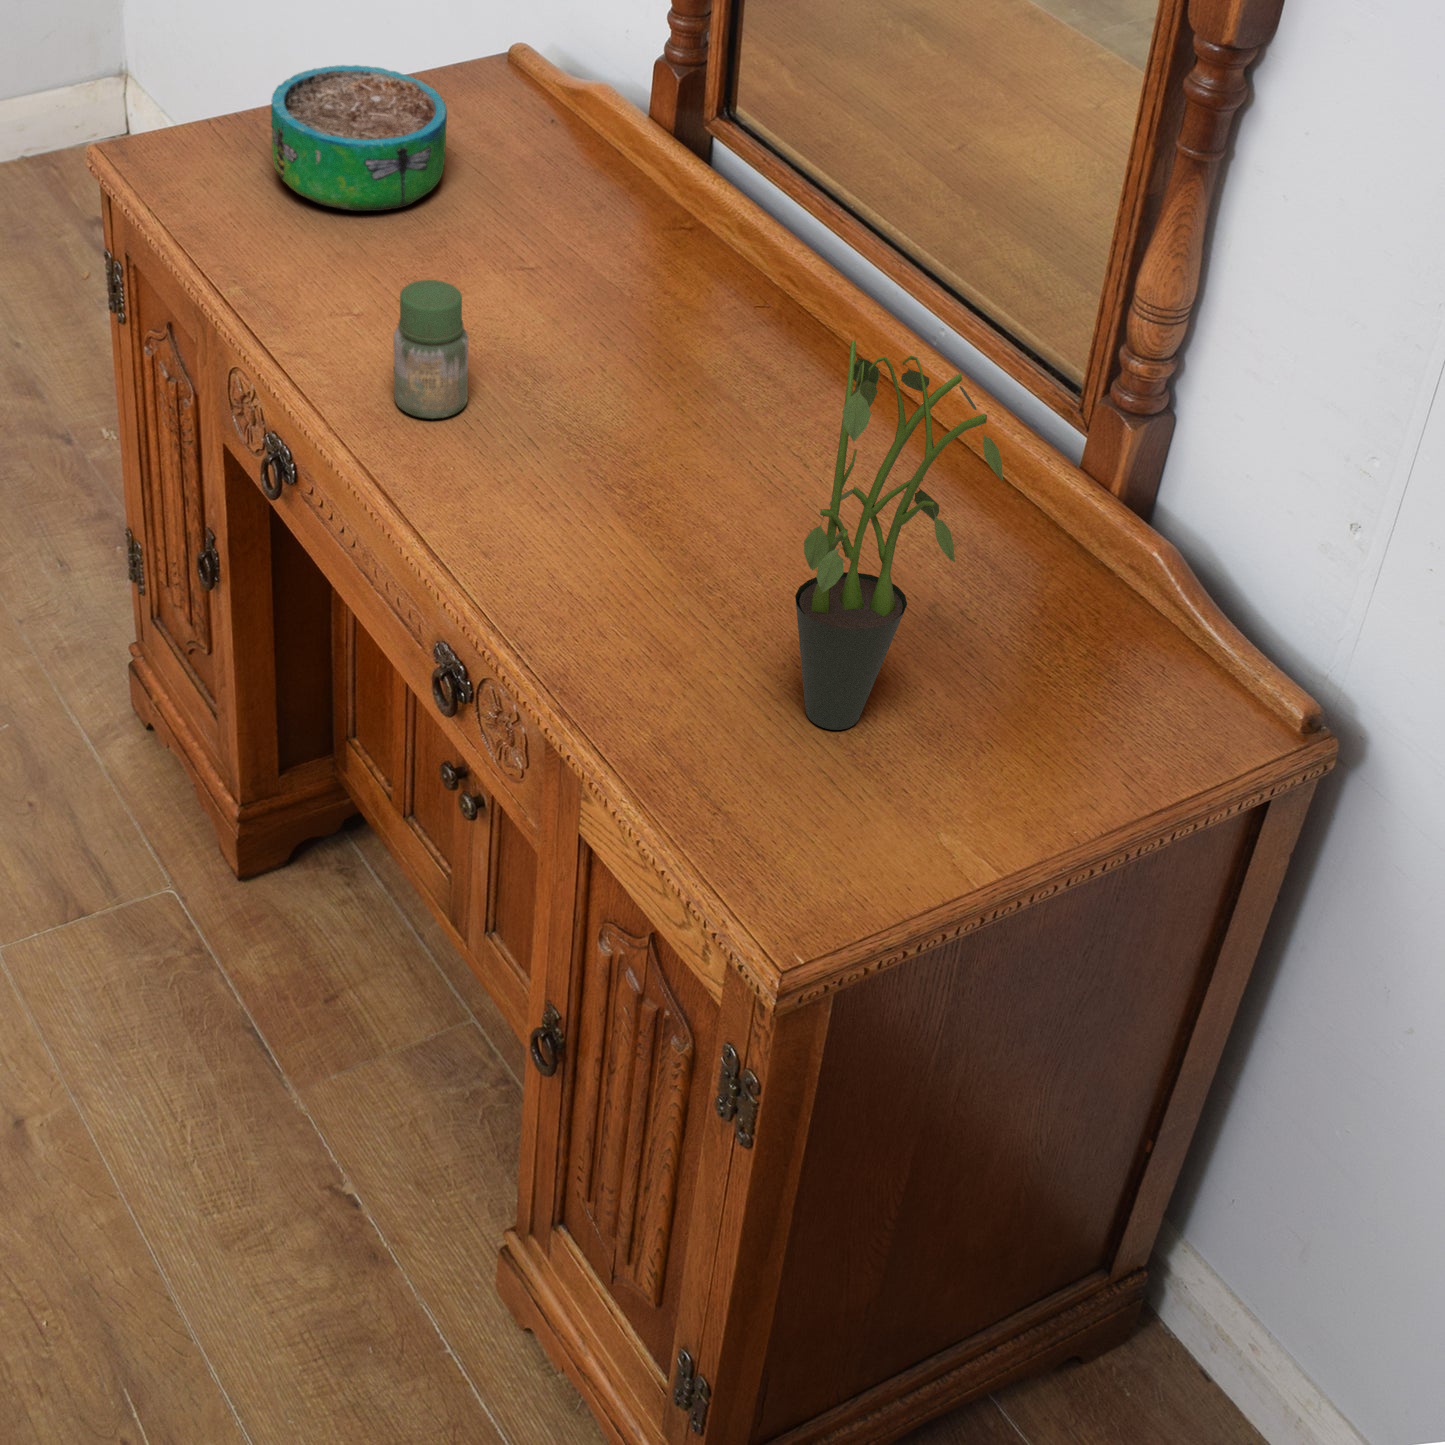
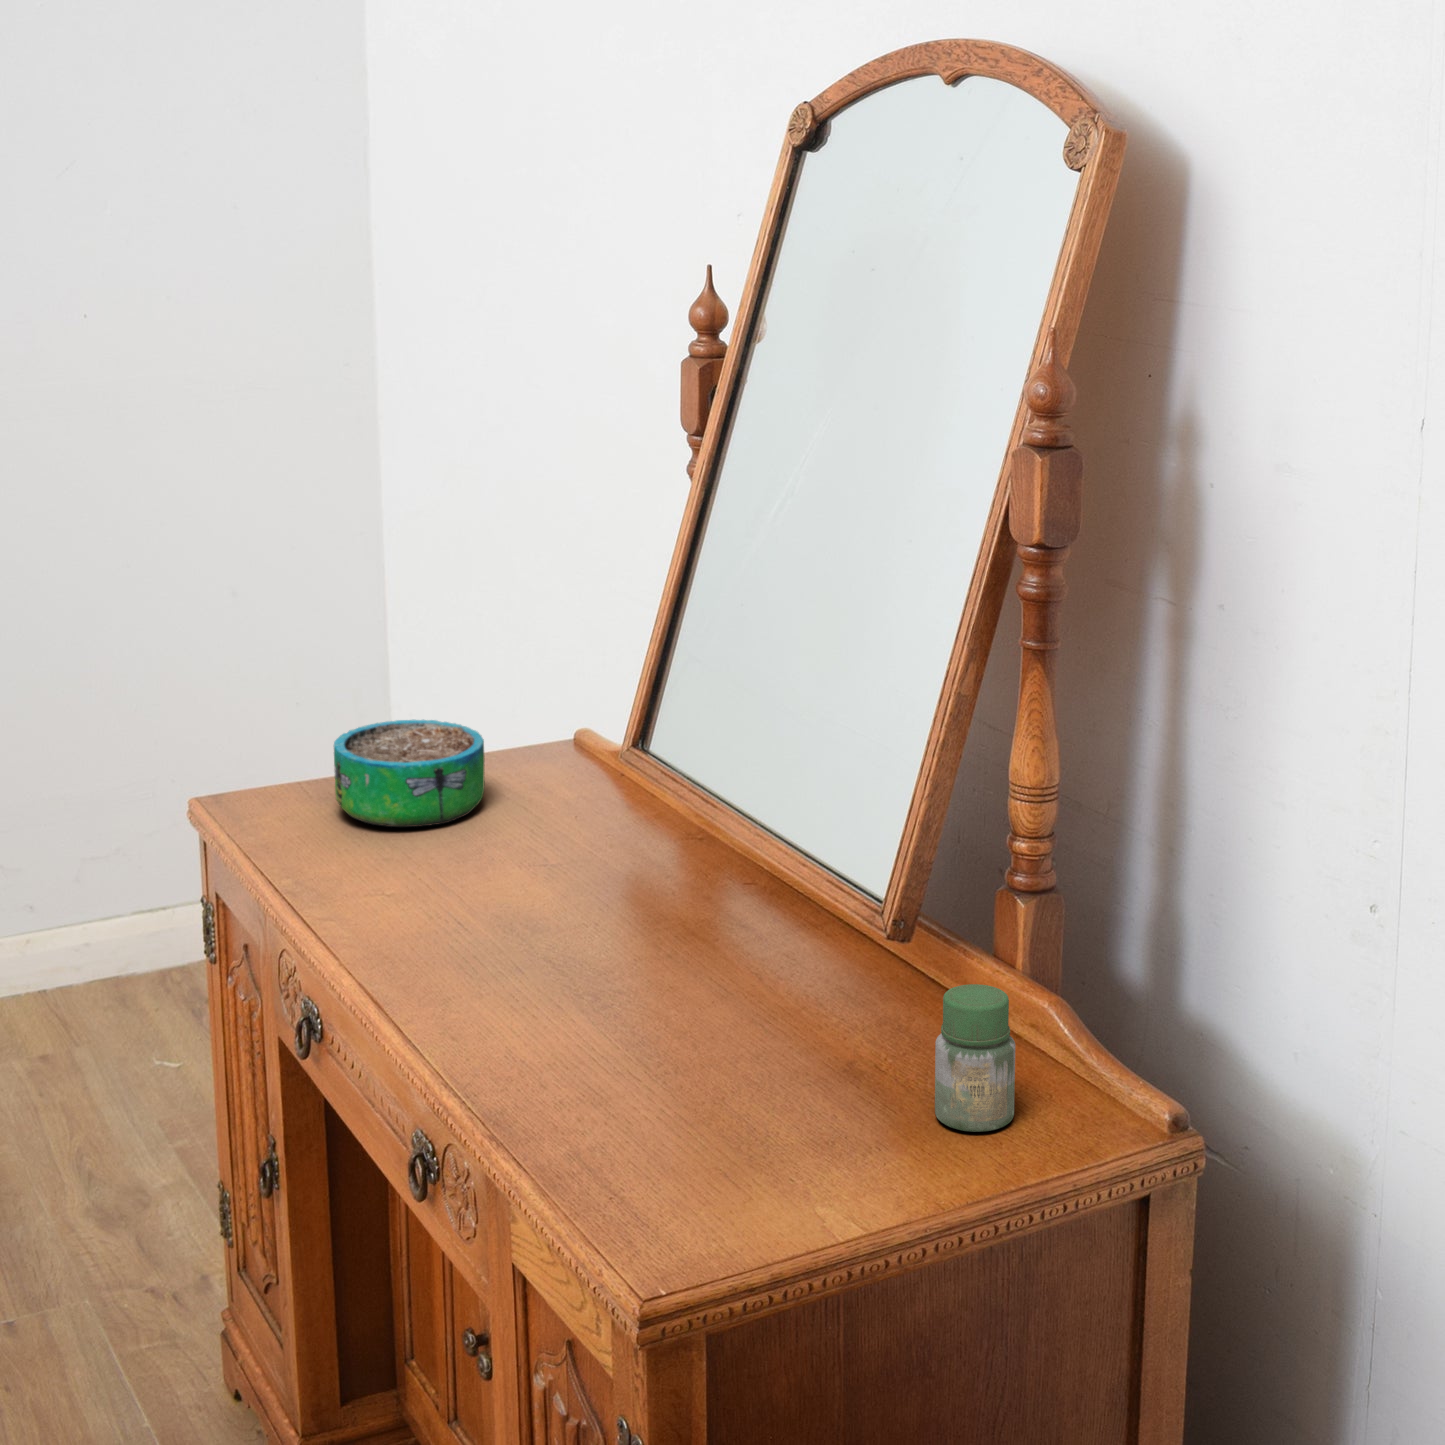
jar: present [393,280,469,419] -> present [935,984,1015,1132]
potted plant: present [795,340,1003,730] -> none [679,766,828,1138]

